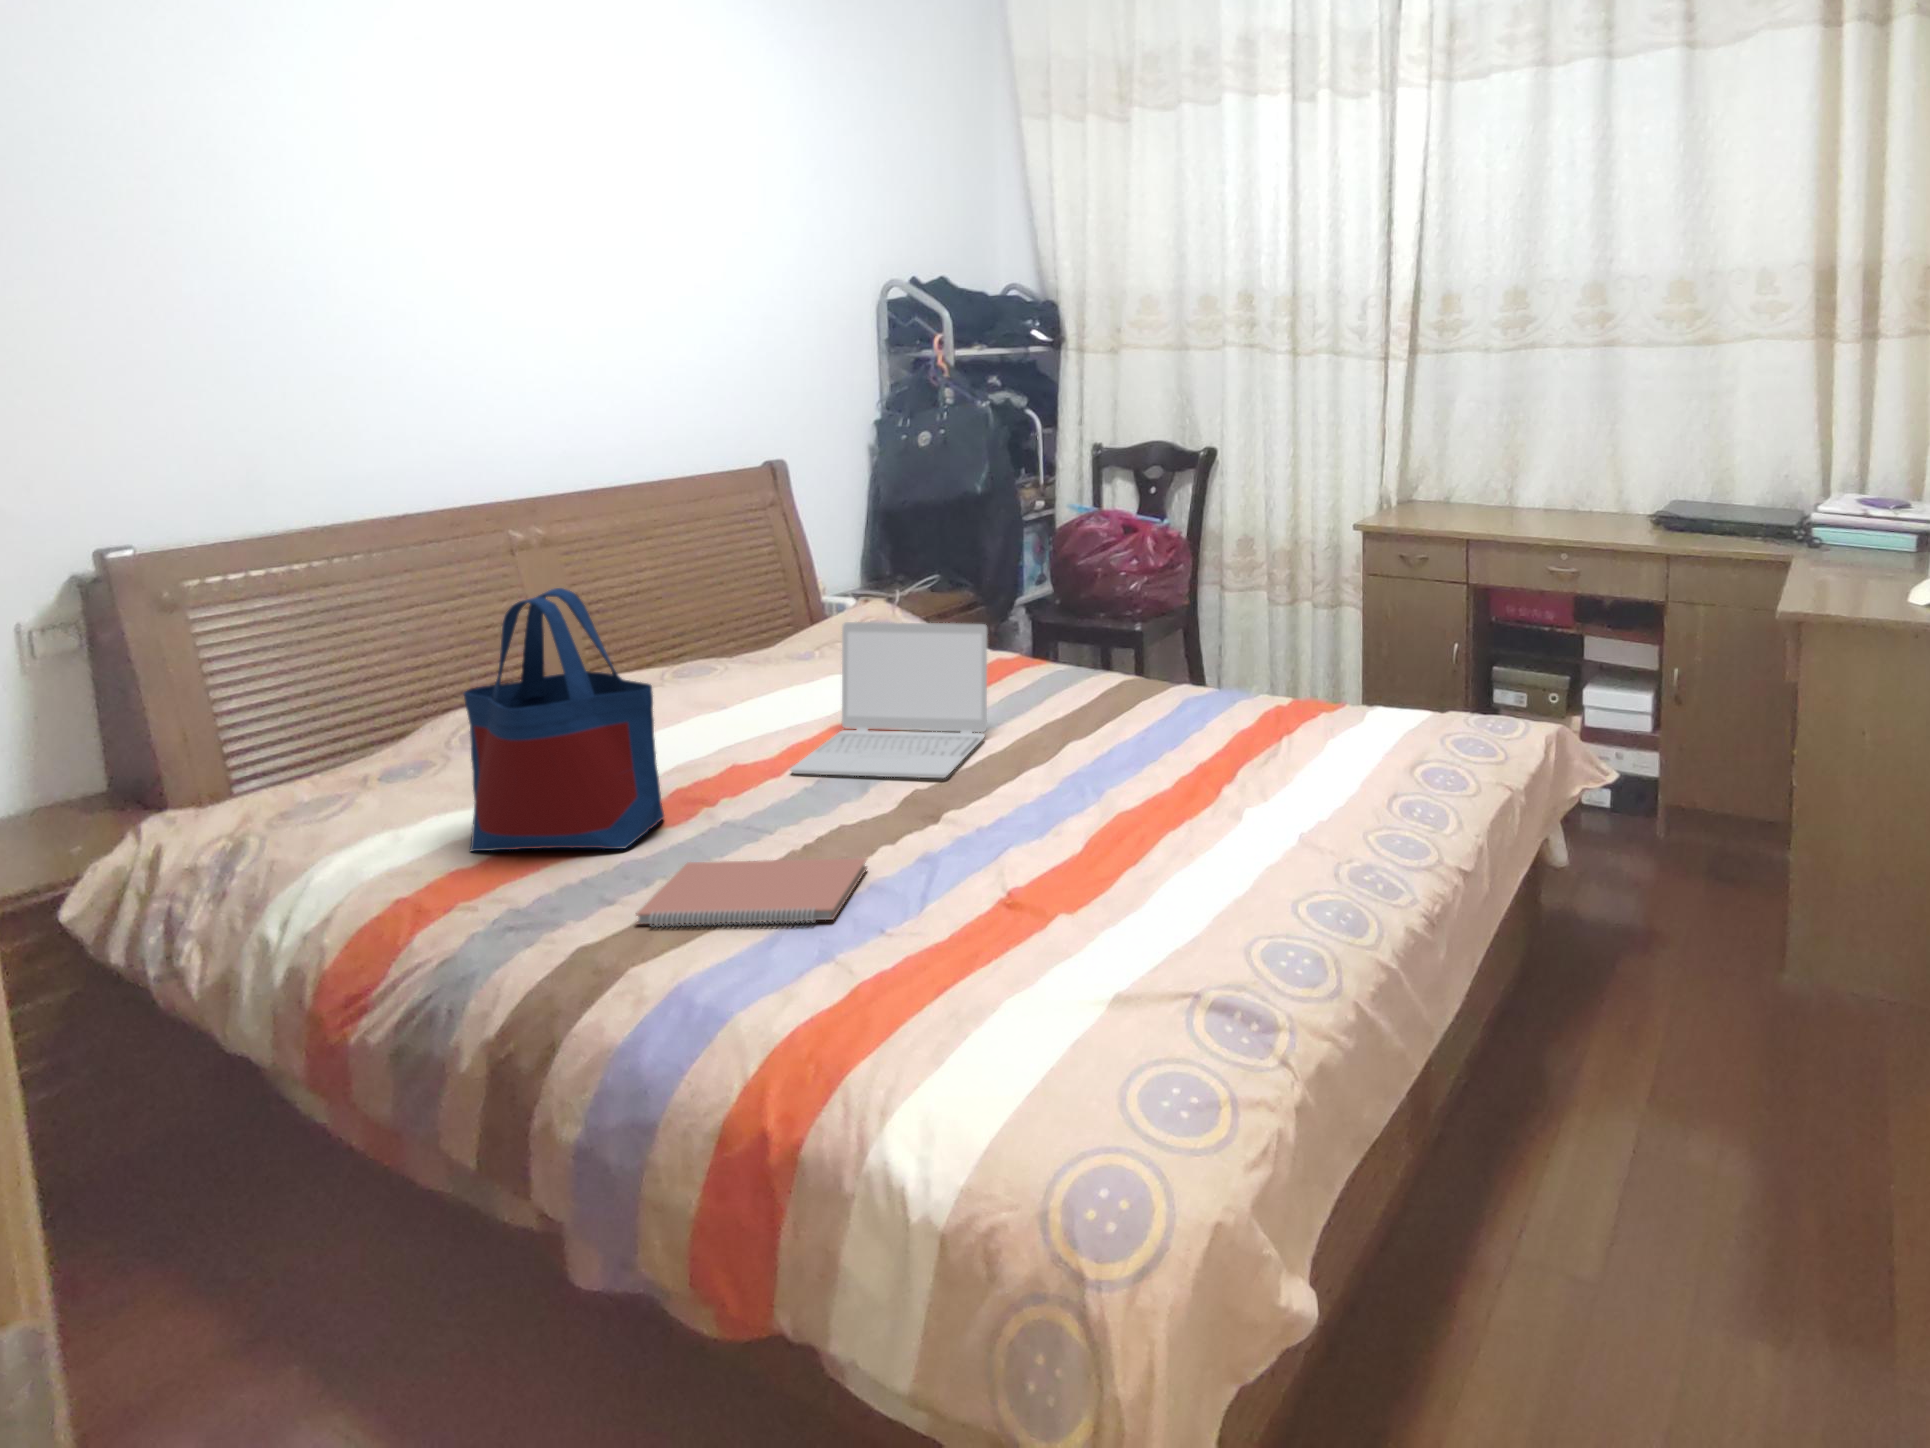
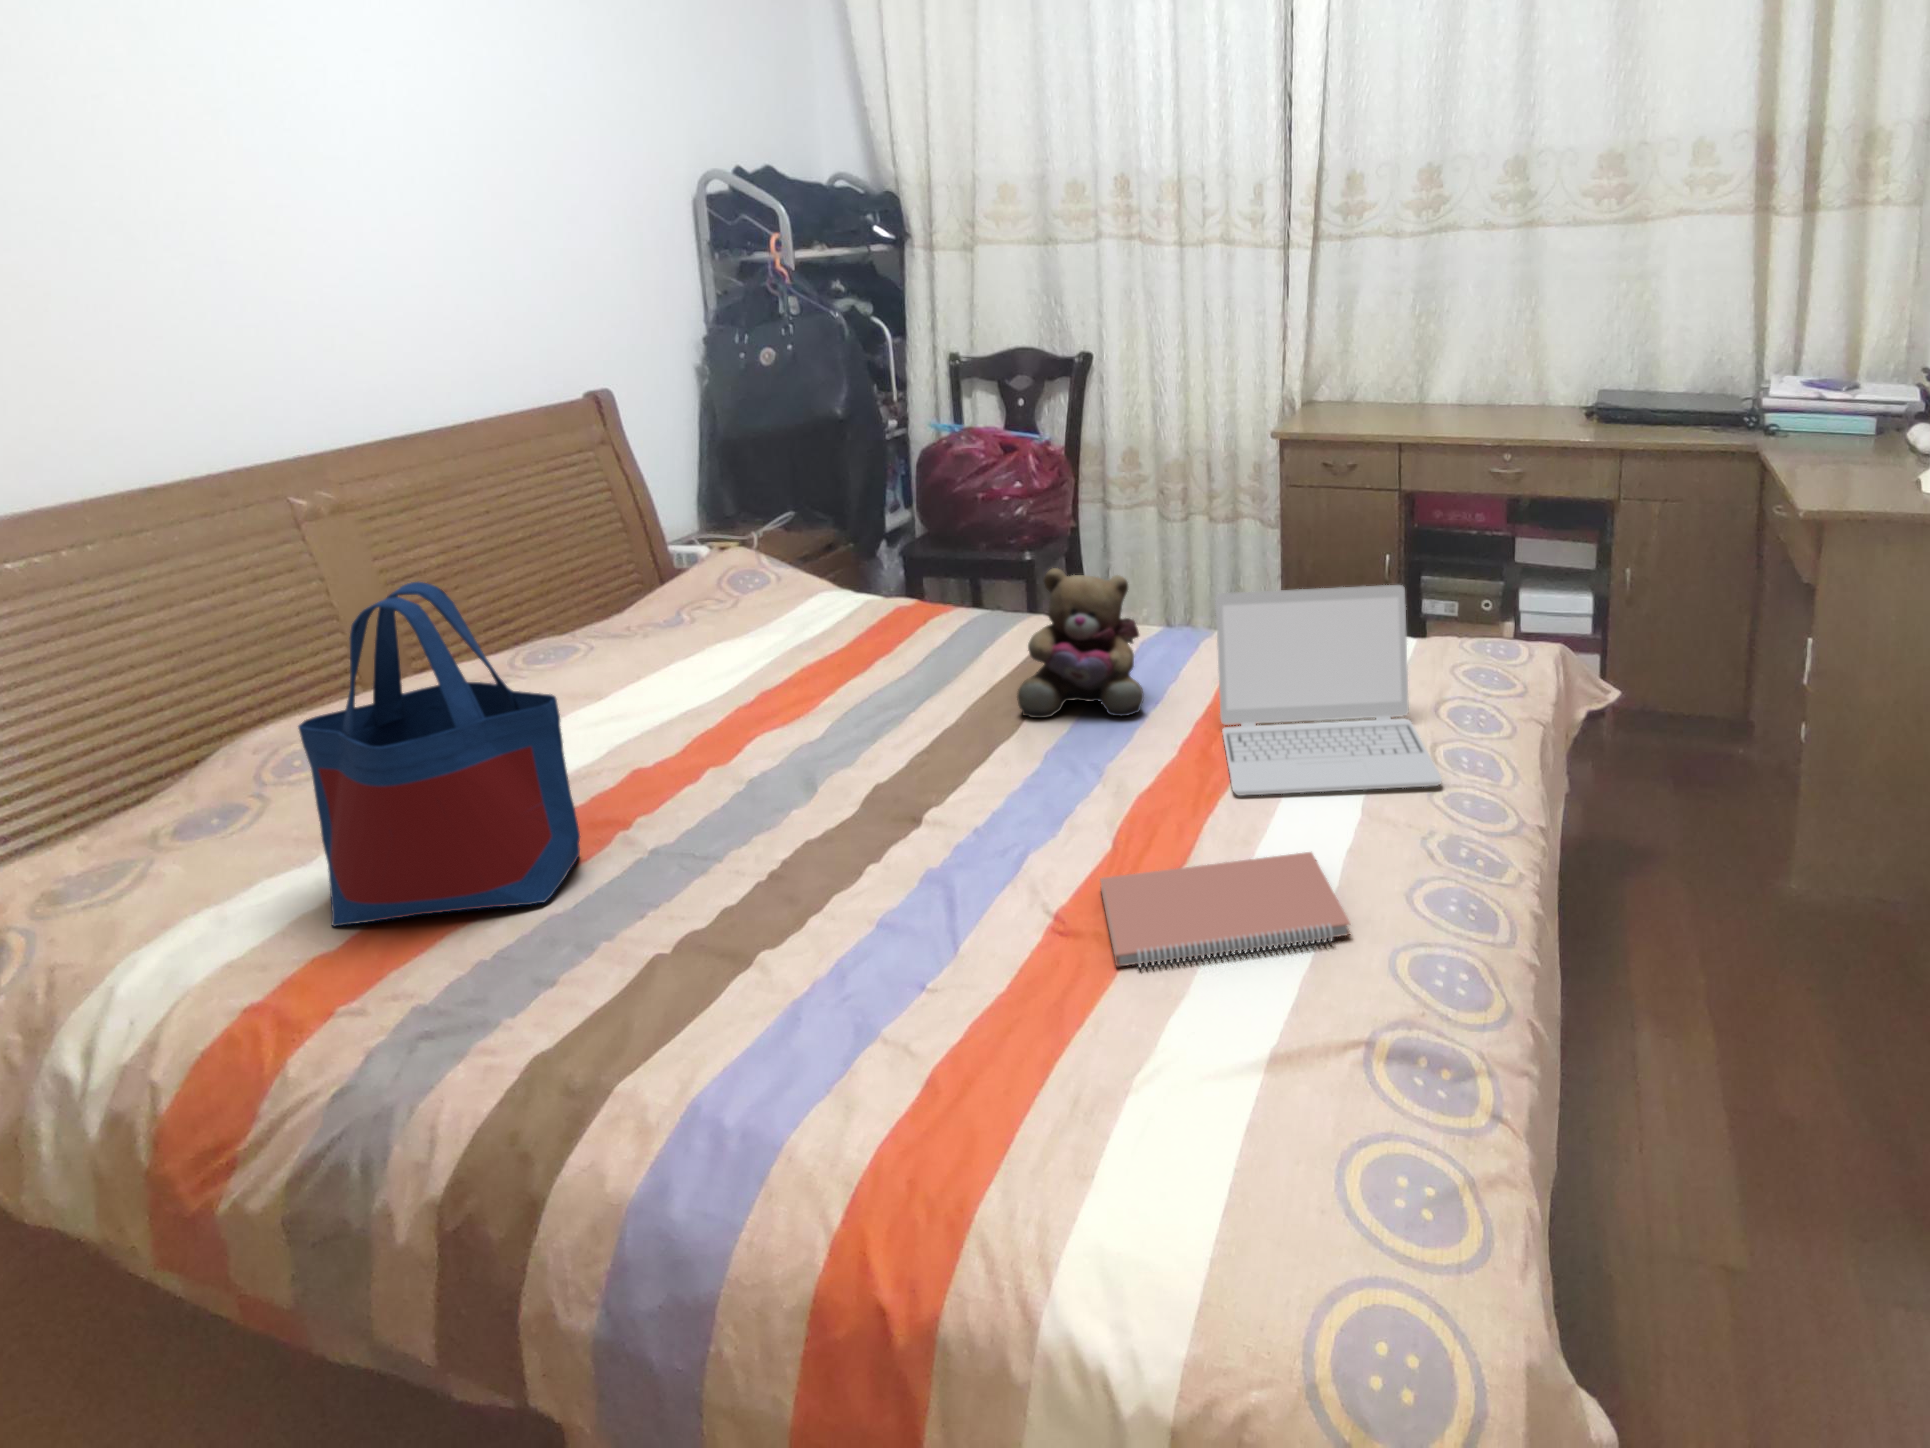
teddy bear: none [1051,621,1160,754] -> present [1017,568,1144,718]
laptop: present [791,622,987,778] -> present [1216,585,1442,796]
notebook: present [636,858,867,926] -> present [1100,852,1350,967]

